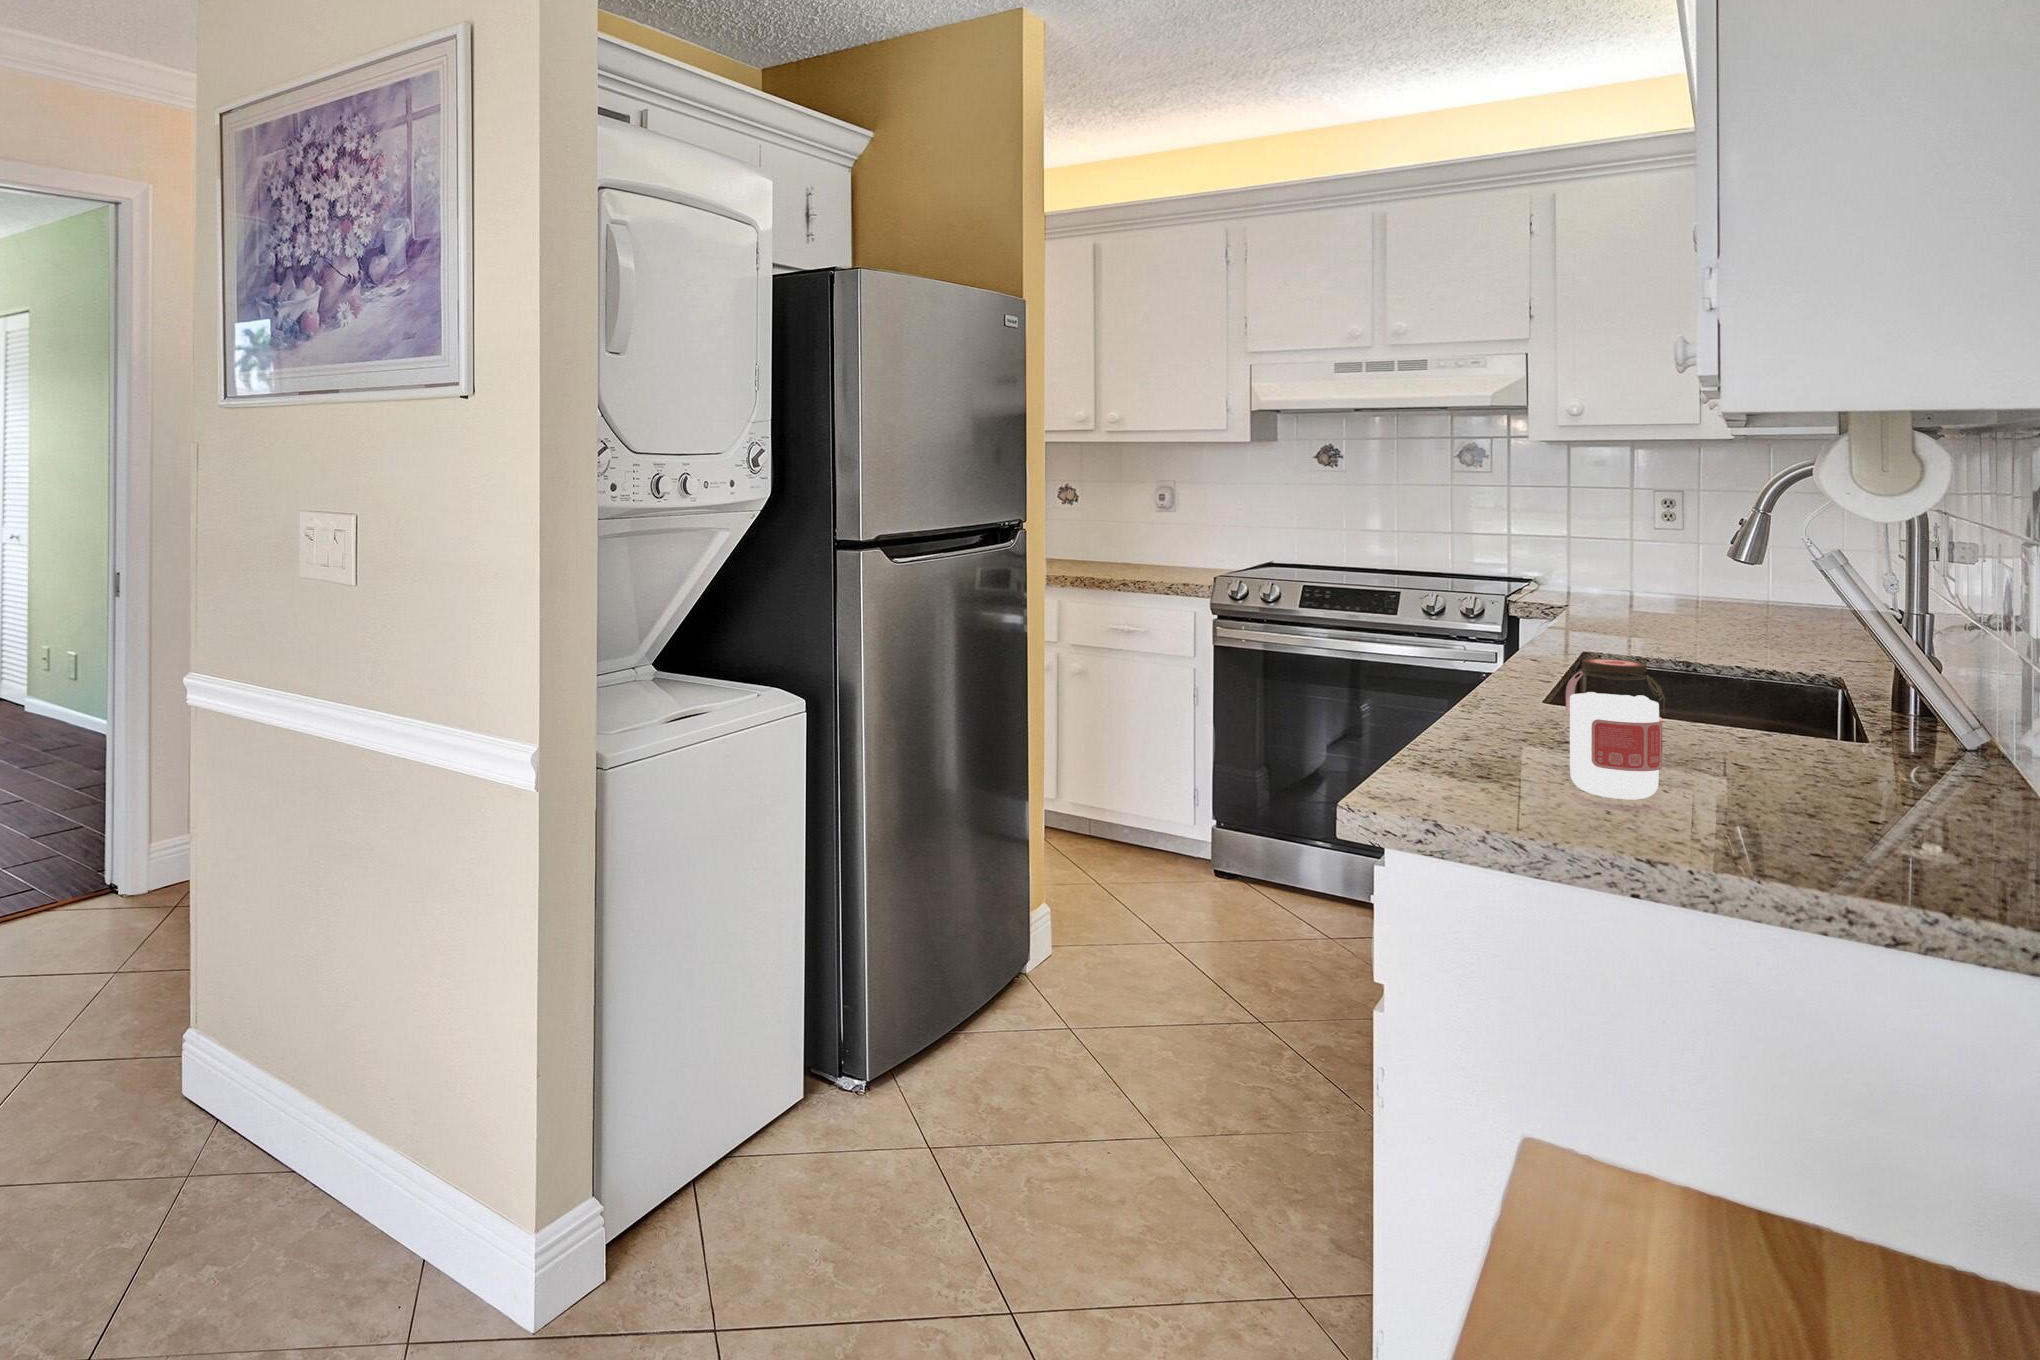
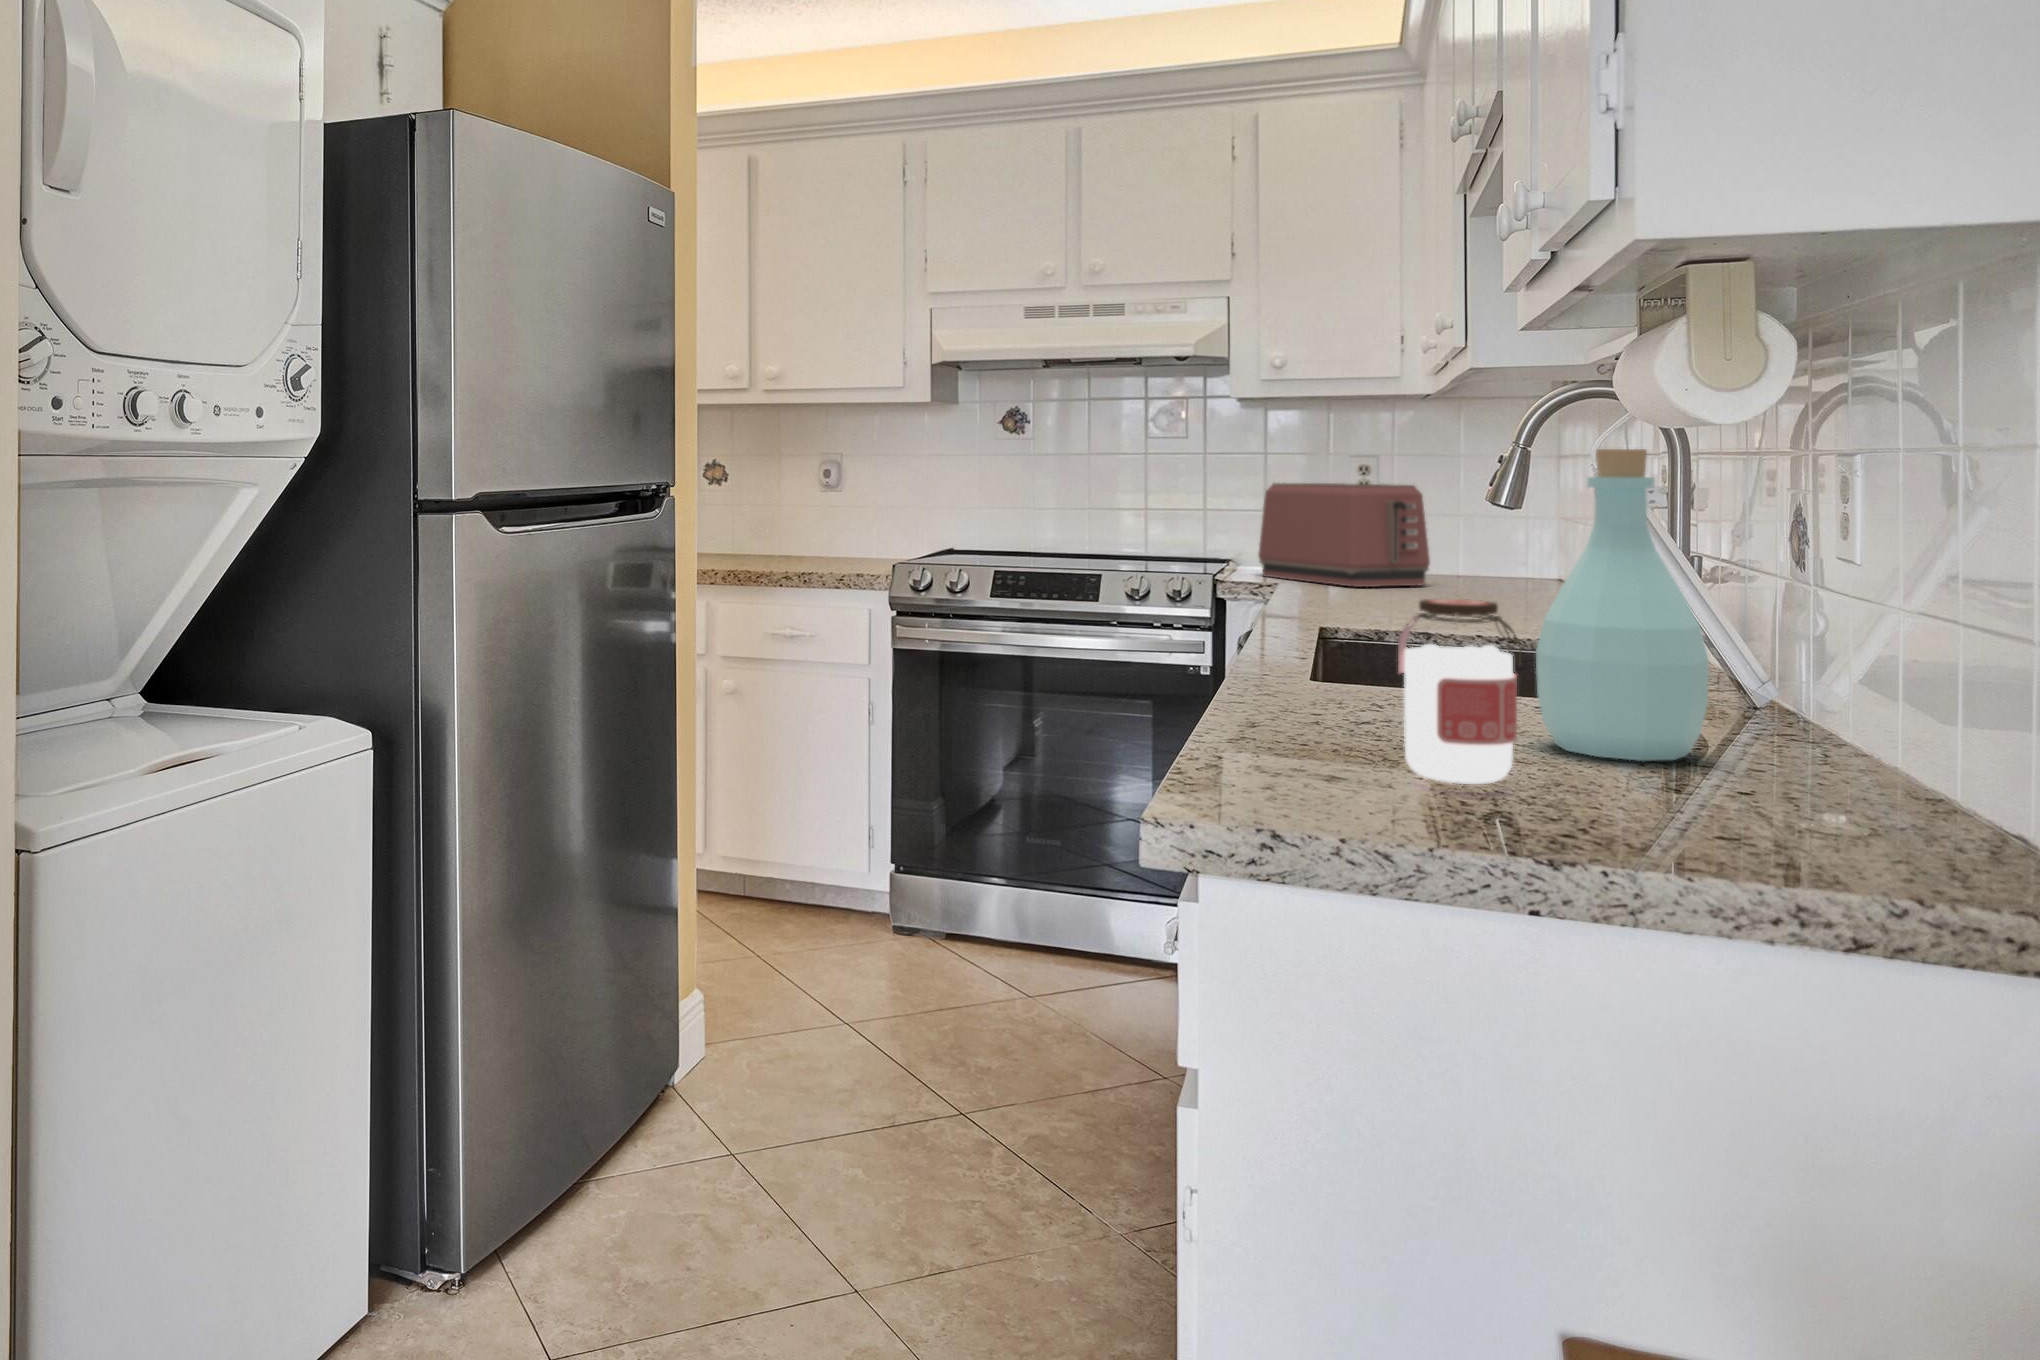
toaster: none [1551,520,1717,614] -> present [1258,483,1430,587]
bottle: none [1707,542,1859,791] -> present [1536,449,1709,761]

